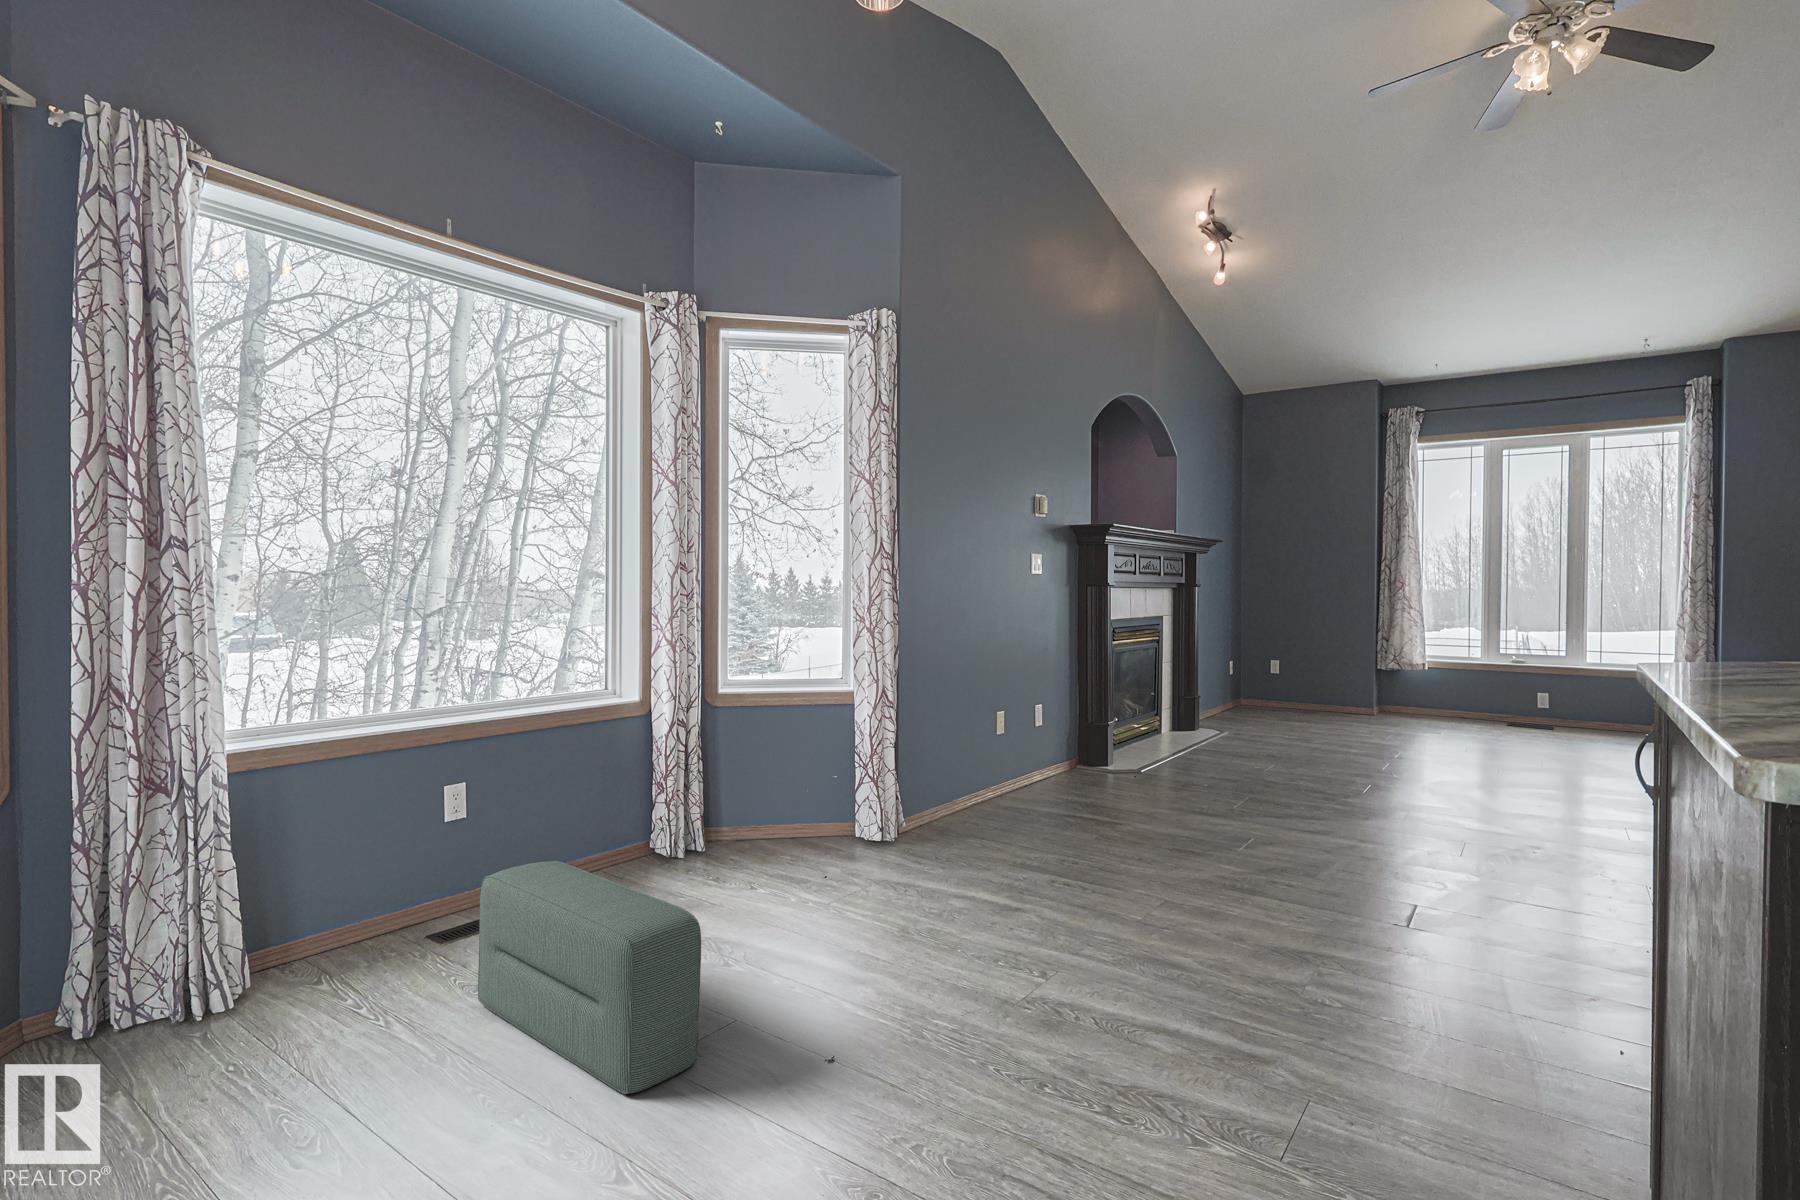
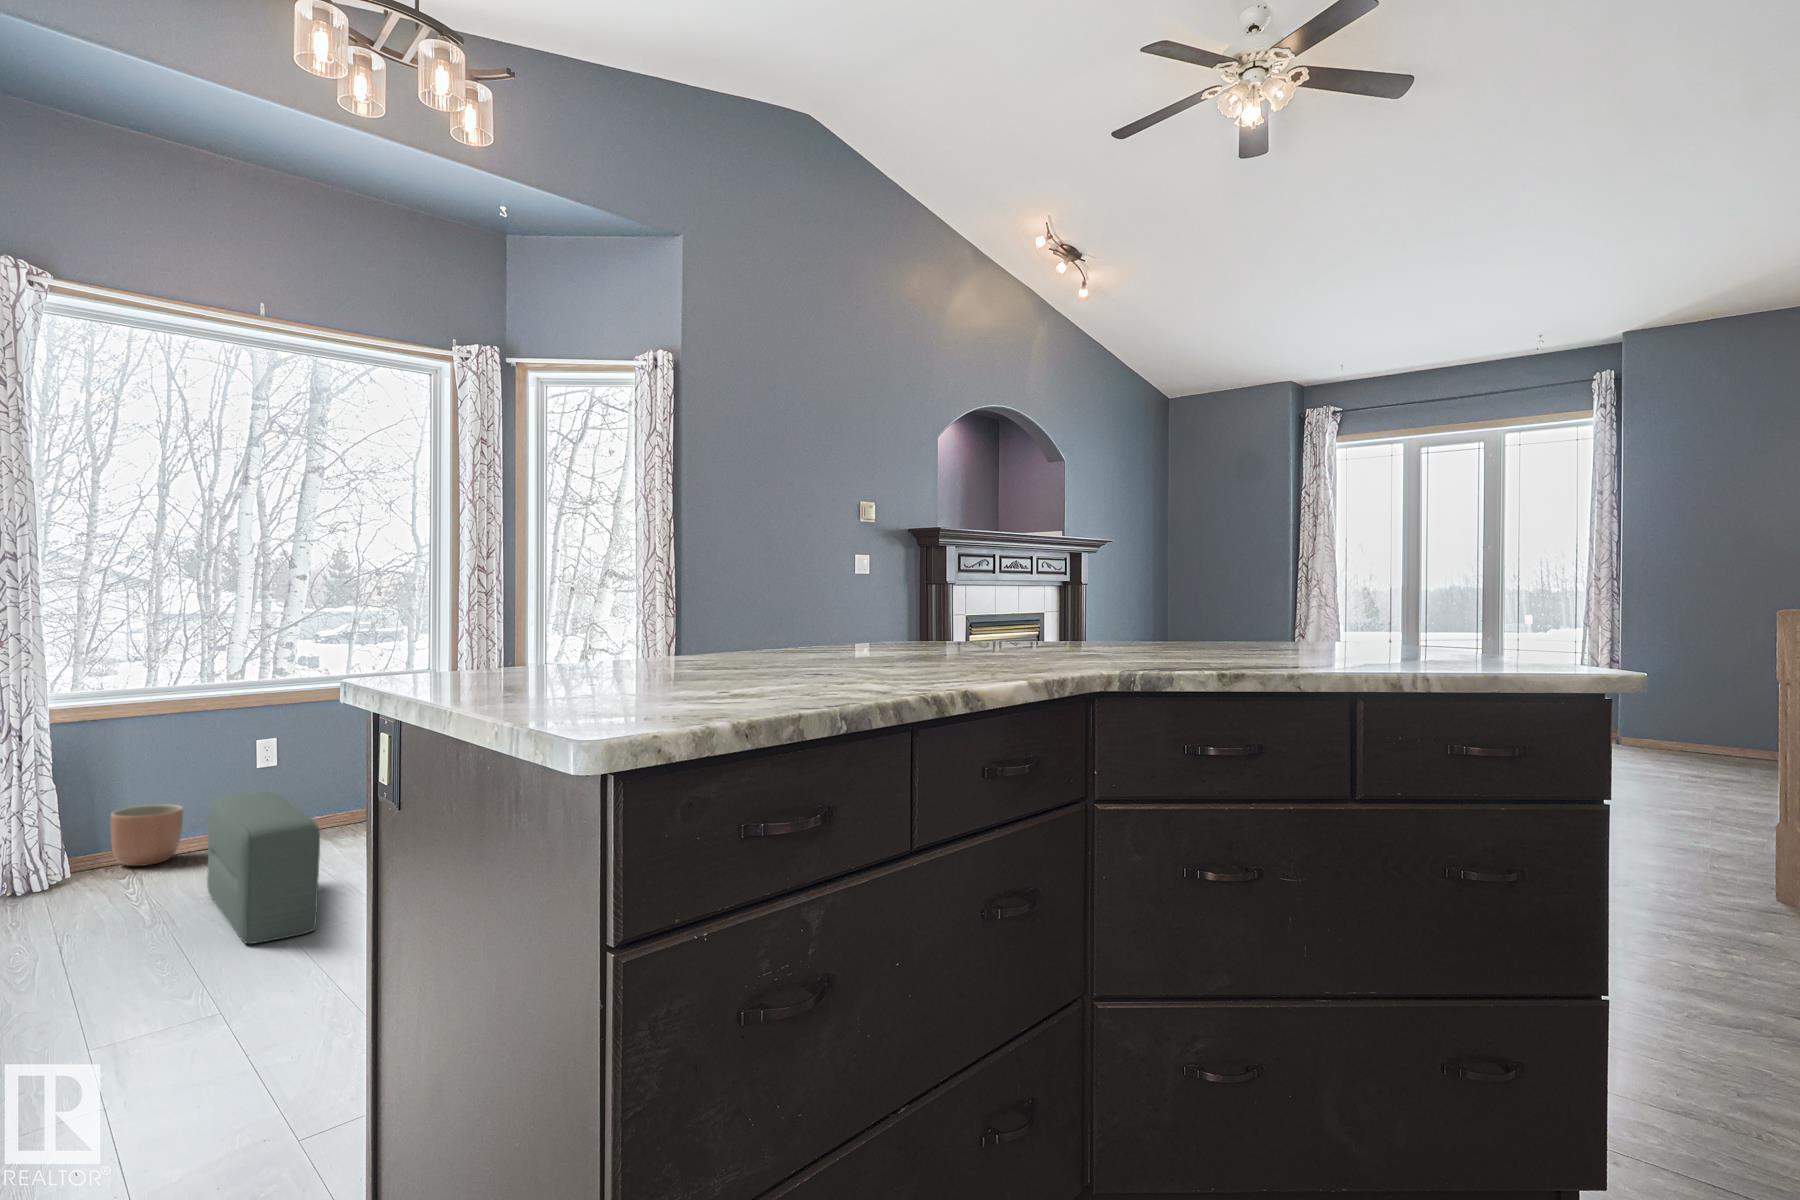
planter: none [293,873,381,960] -> present [111,804,183,866]

